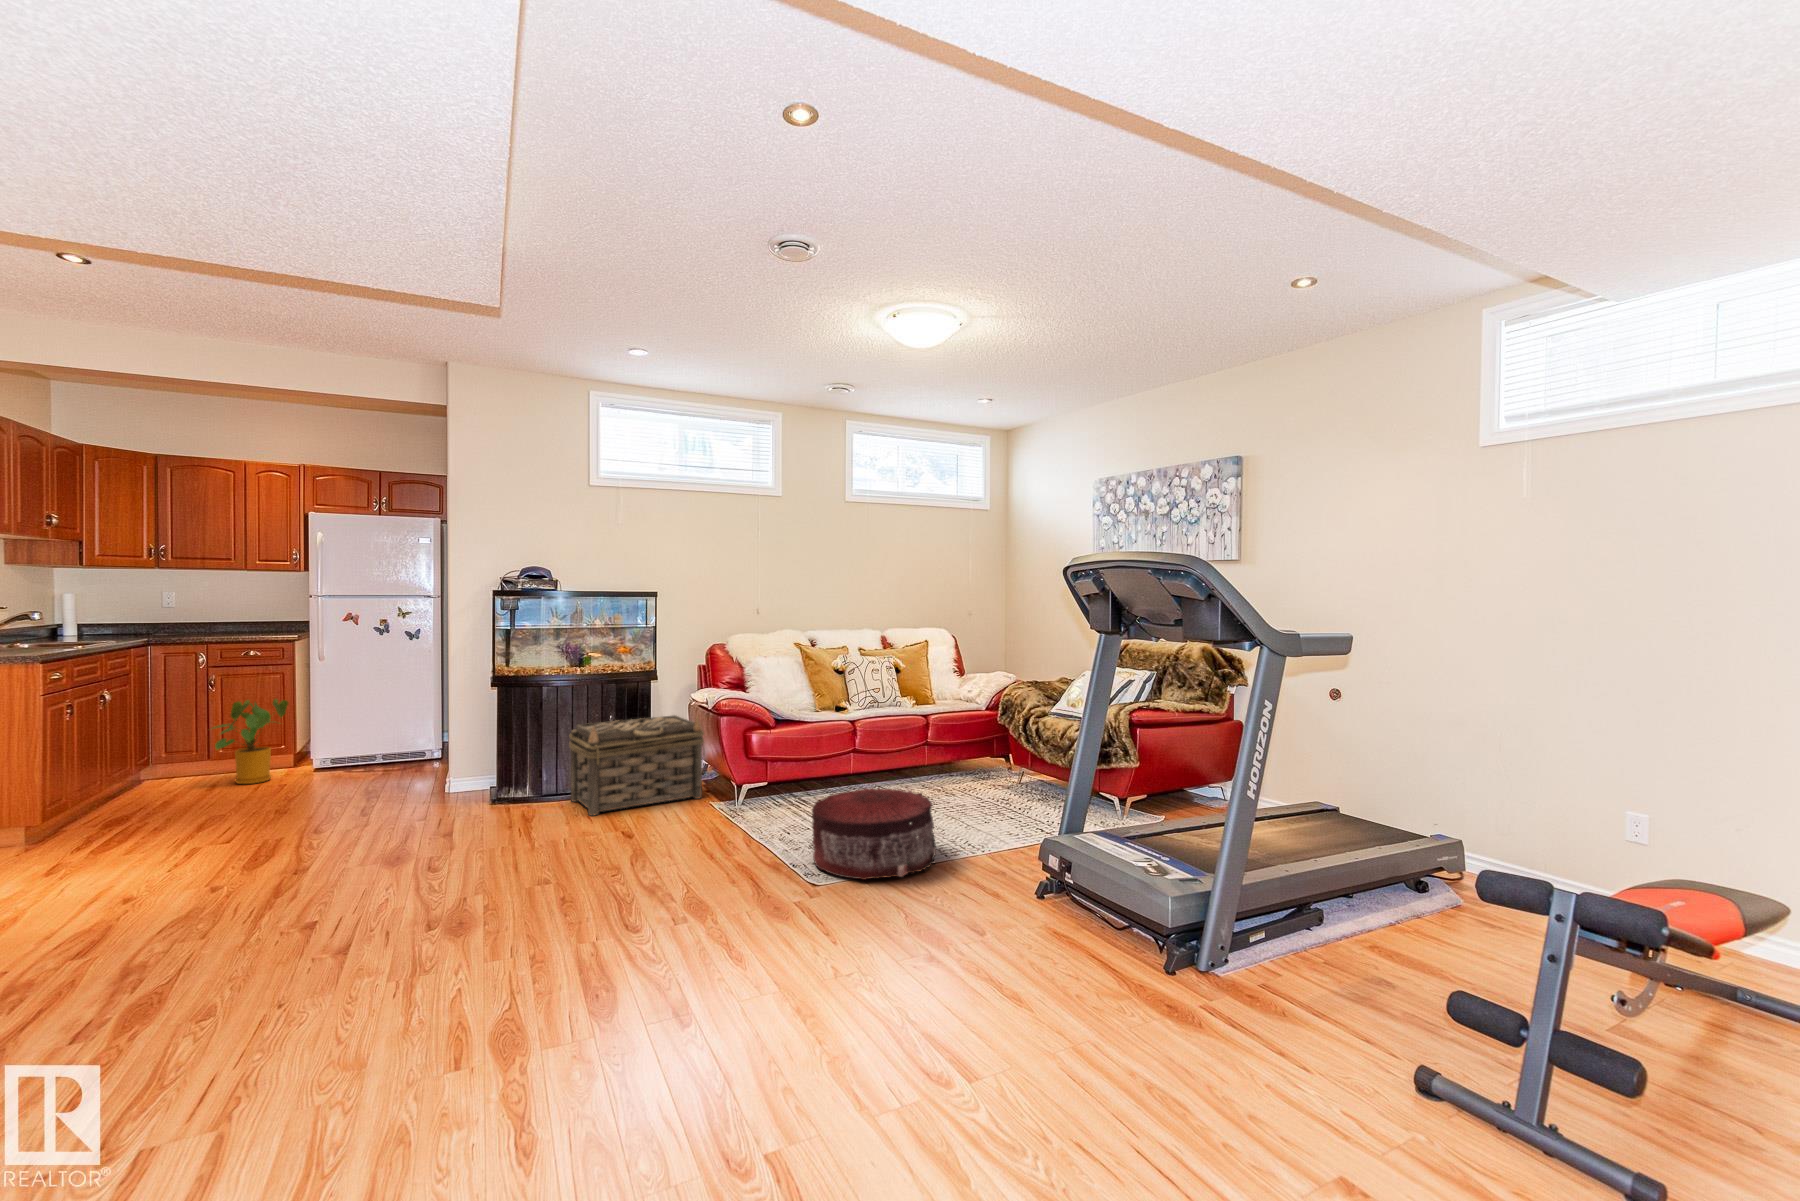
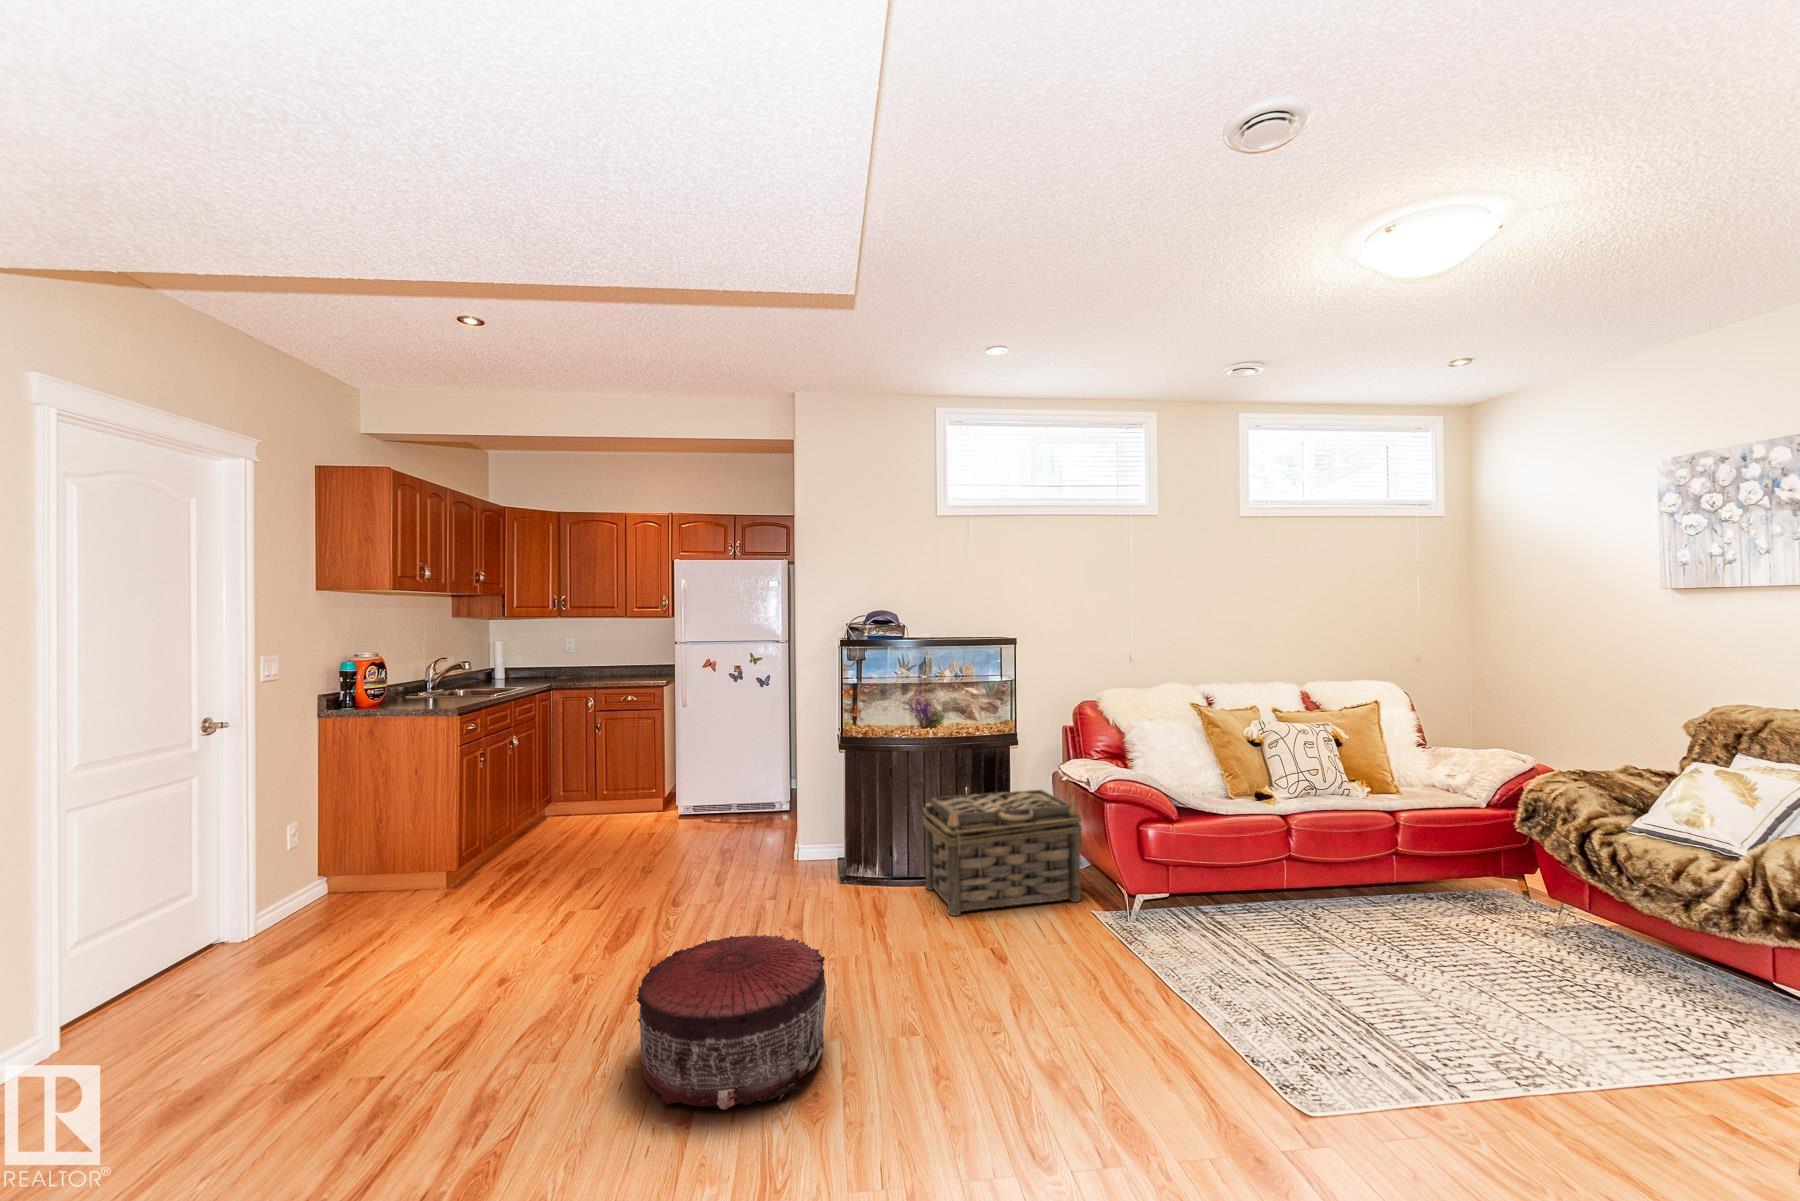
house plant: present [212,699,288,784] -> none [593,743,659,829]
pouf: present [812,788,936,879] -> present [636,935,827,1110]

